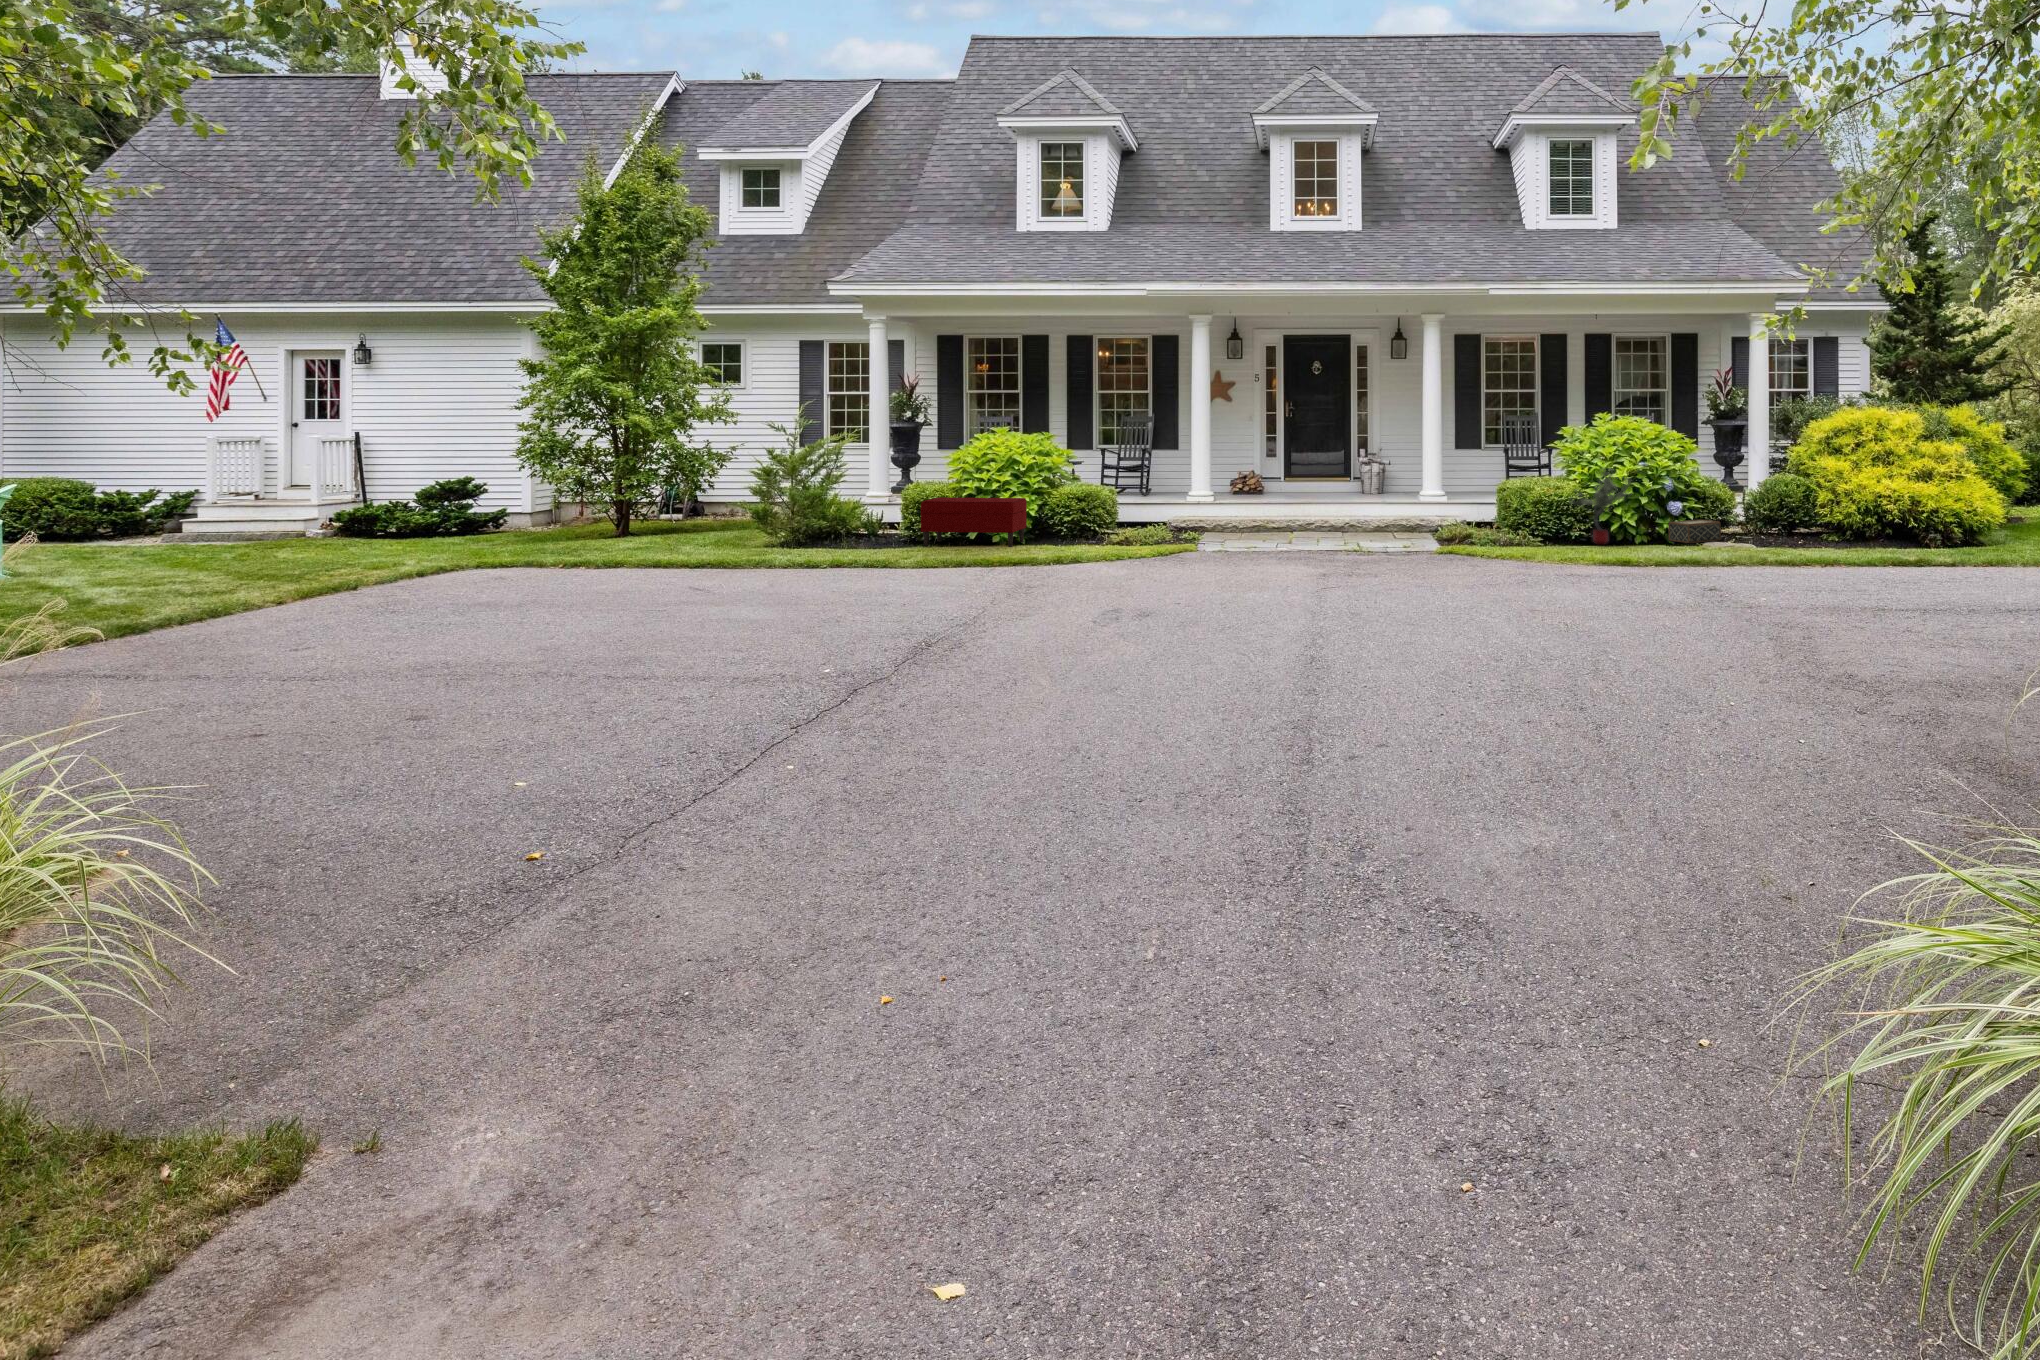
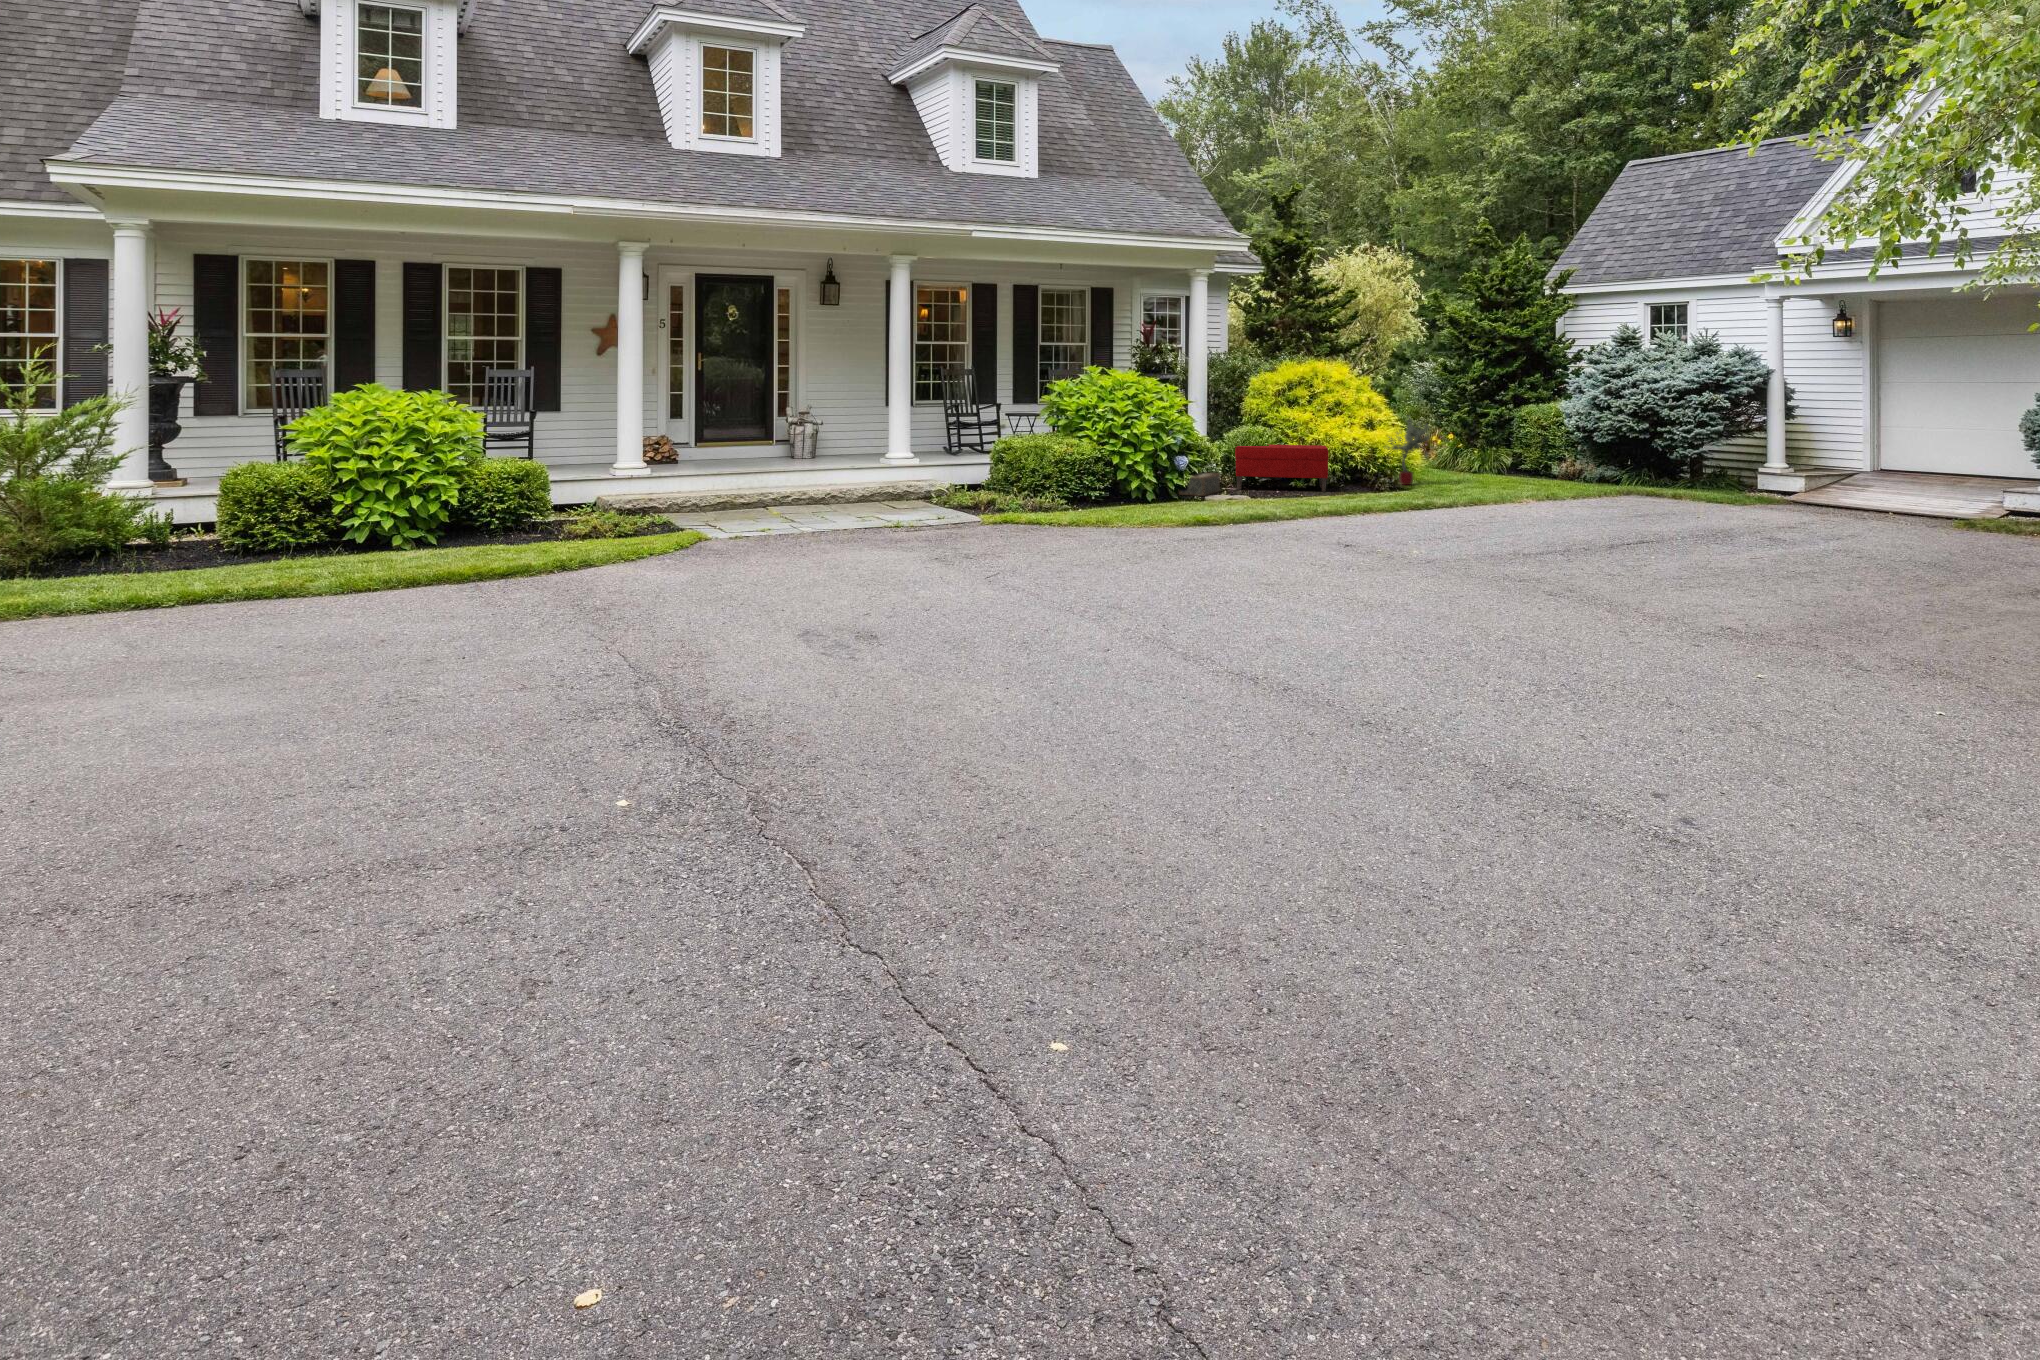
potted tree: present [1569,472,1631,545] -> present [1384,416,1429,485]
bench: present [921,497,1027,547] -> present [1235,444,1329,492]

